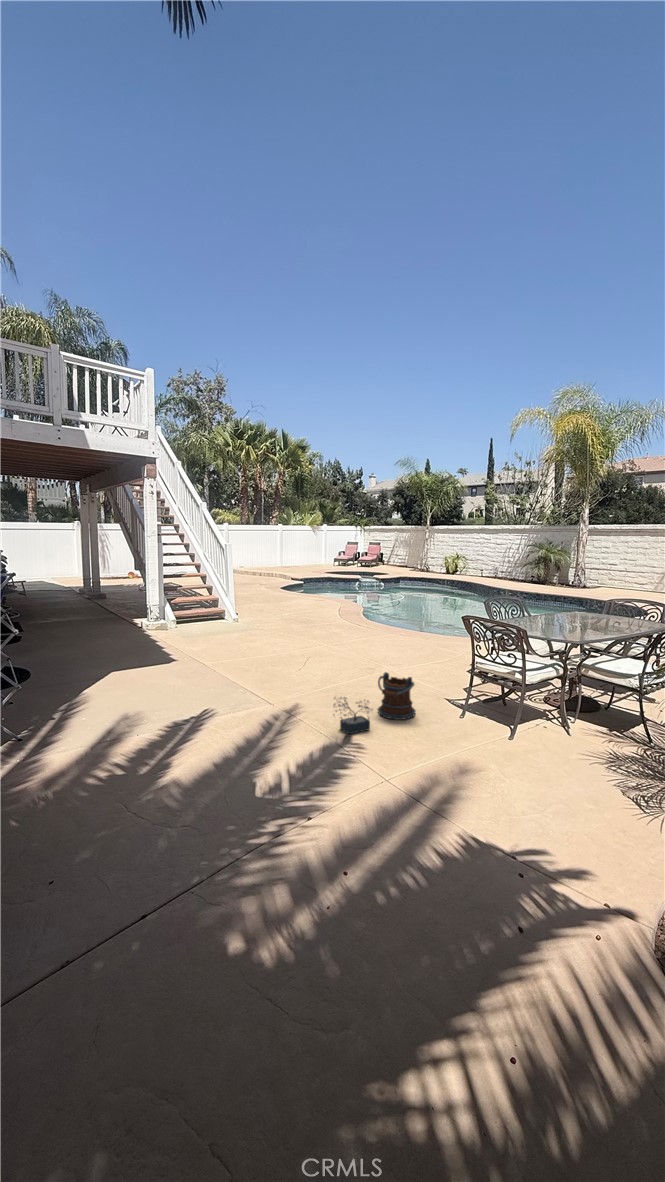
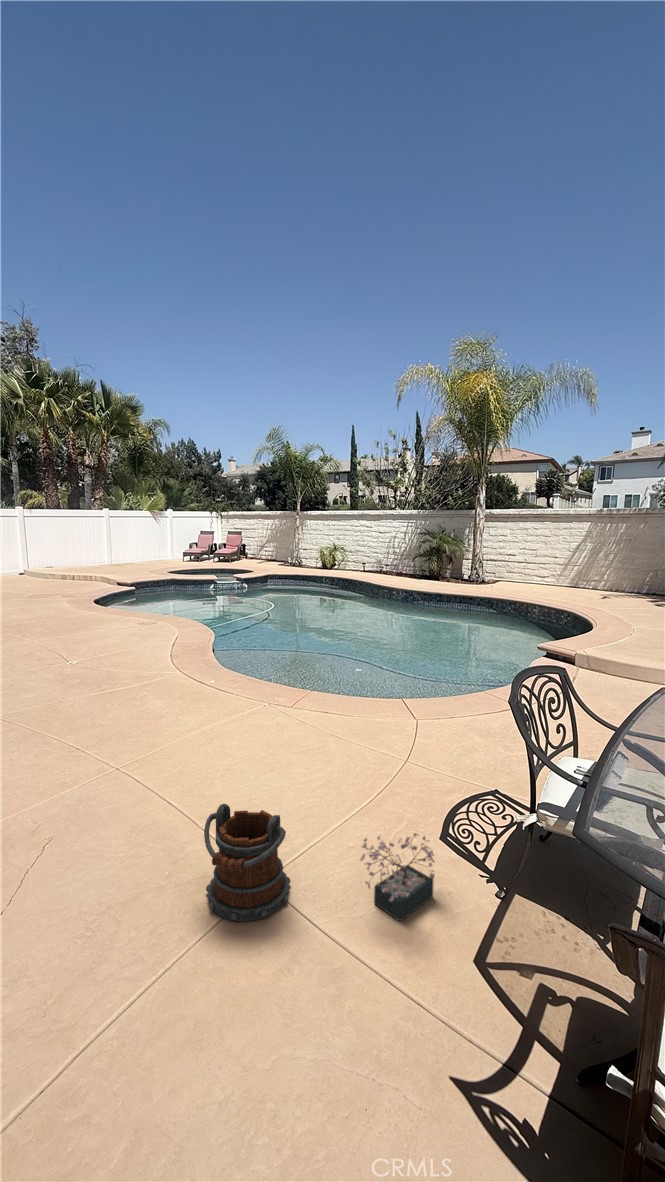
decorative plant: present [334,697,373,734] -> present [360,833,435,921]

